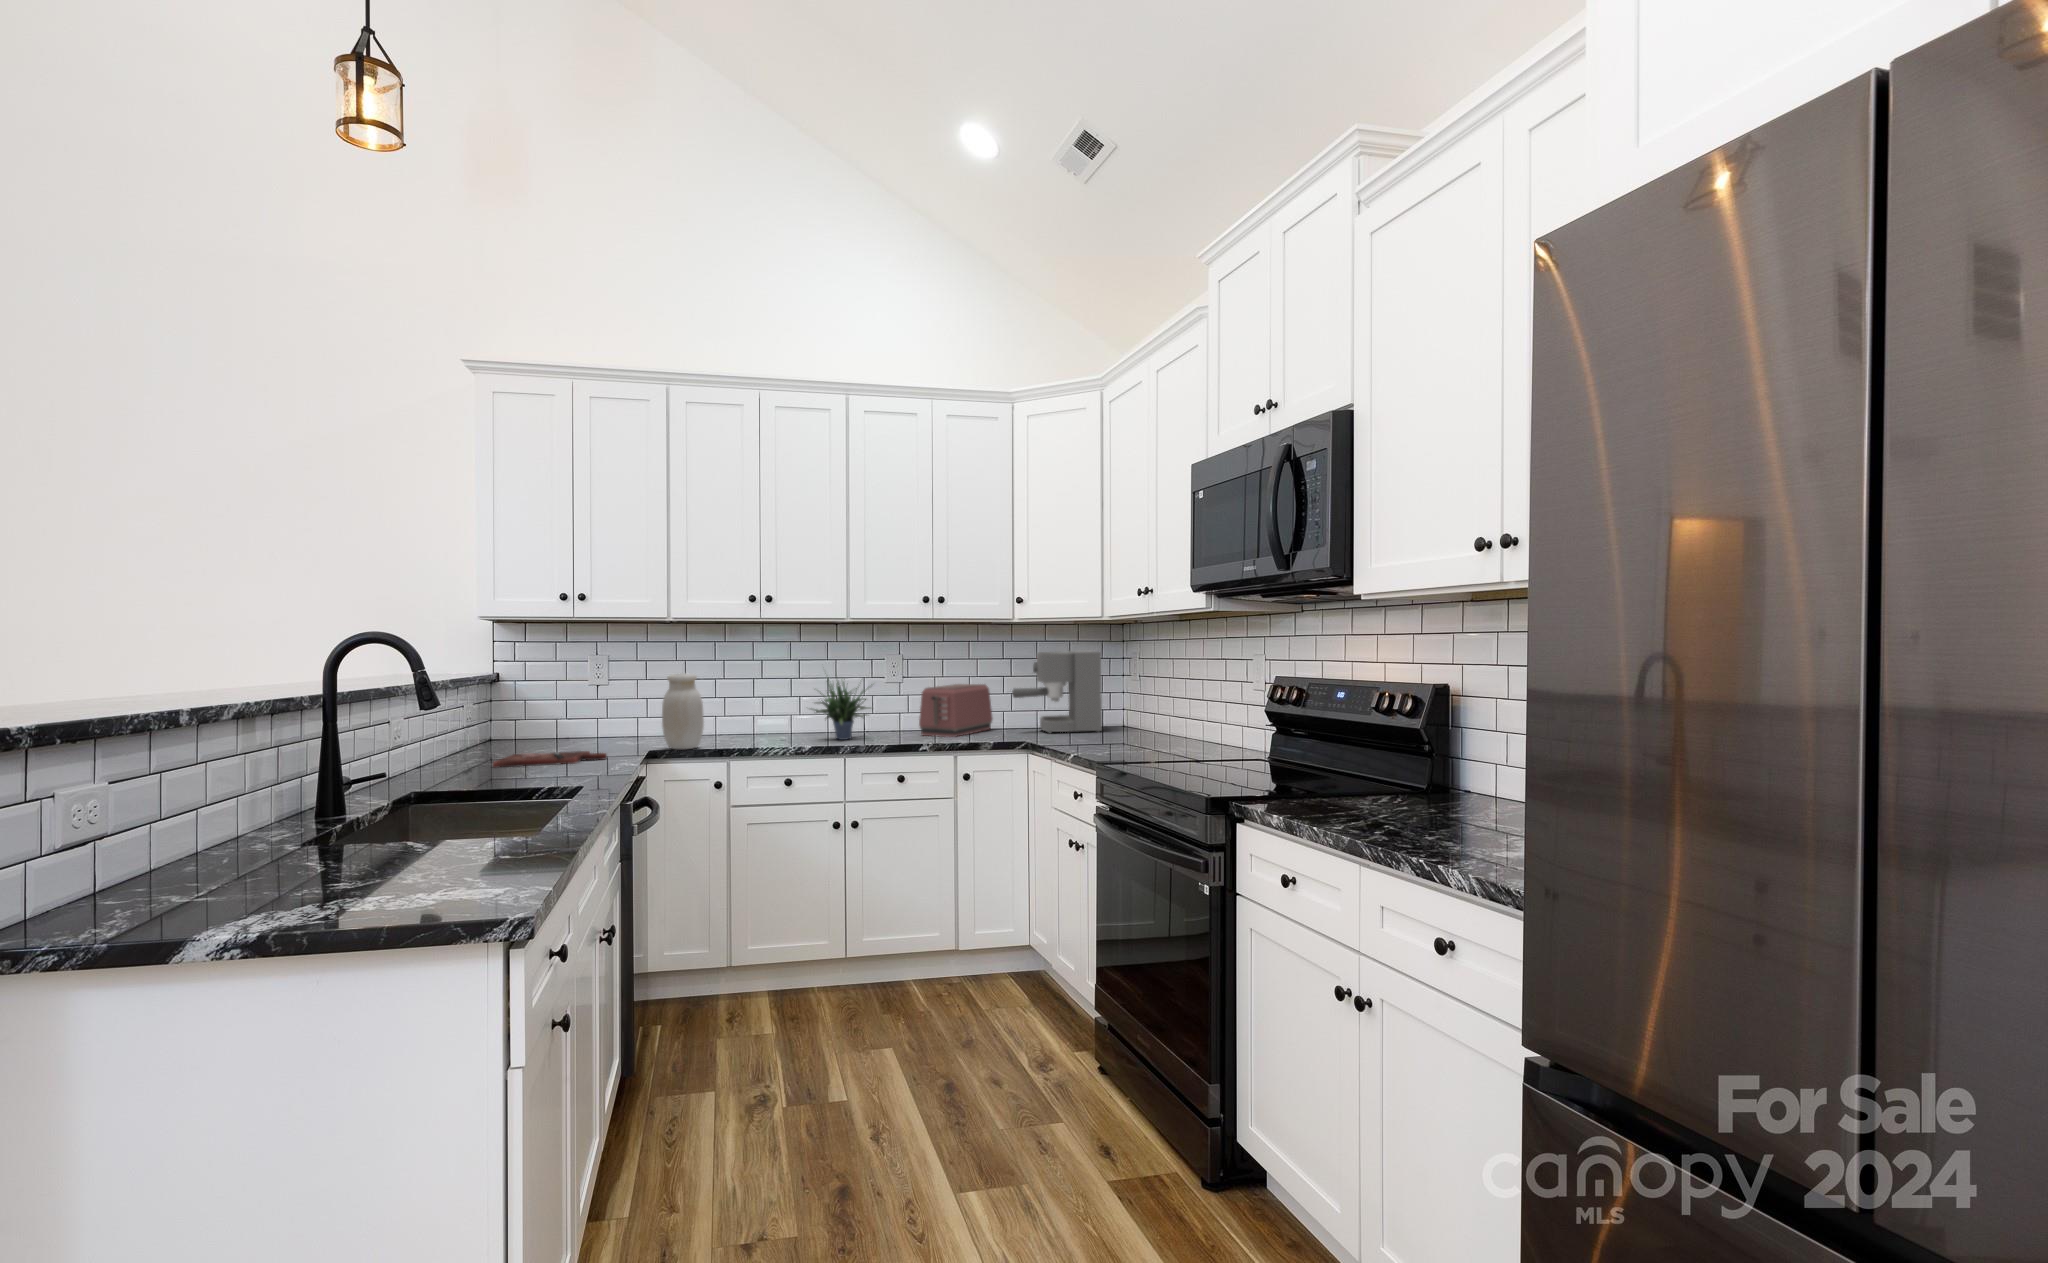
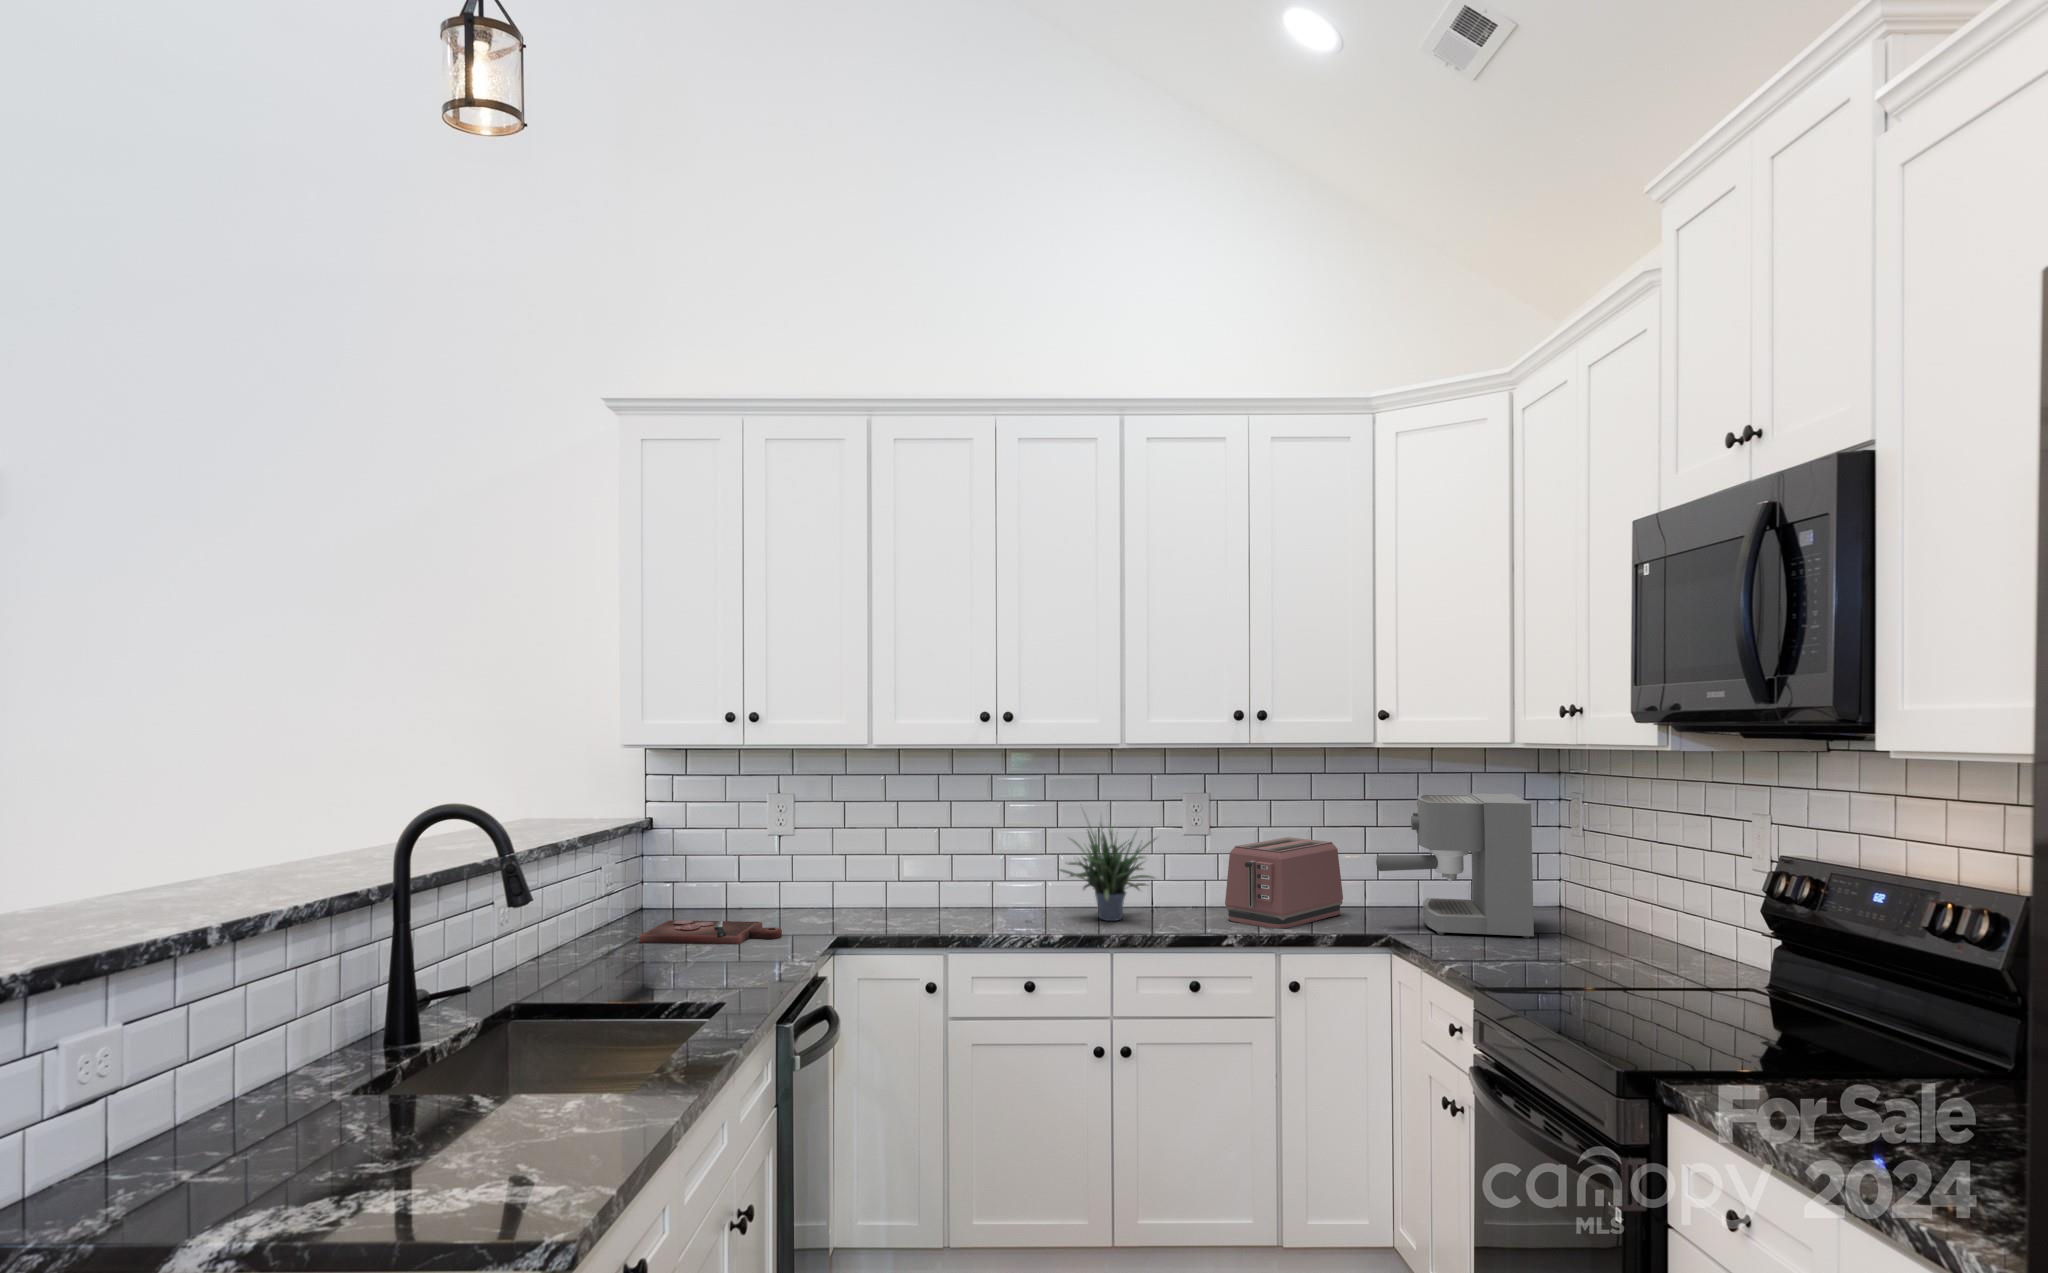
jar: present [662,673,704,750] -> none [857,813,912,925]

